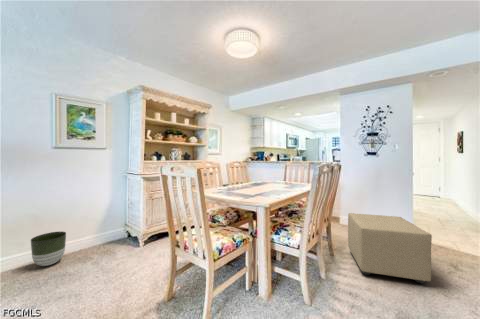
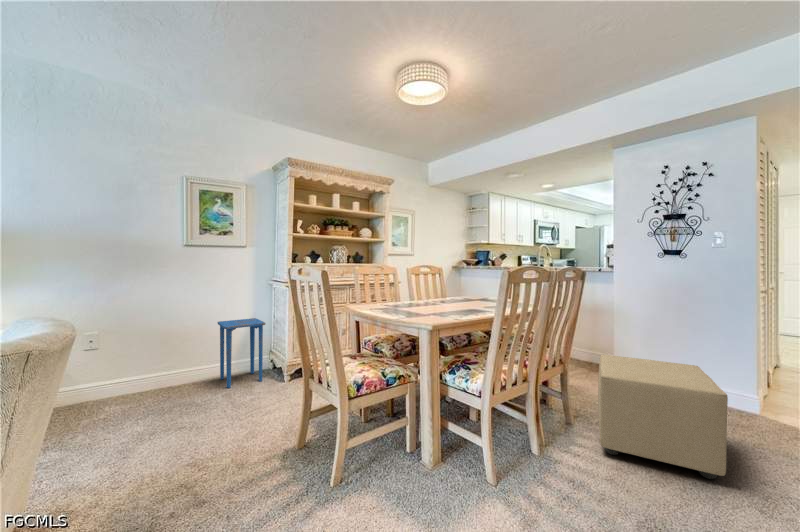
side table: none [84,201,125,256] -> present [218,318,266,388]
planter: present [31,232,66,266] -> none [159,352,197,393]

